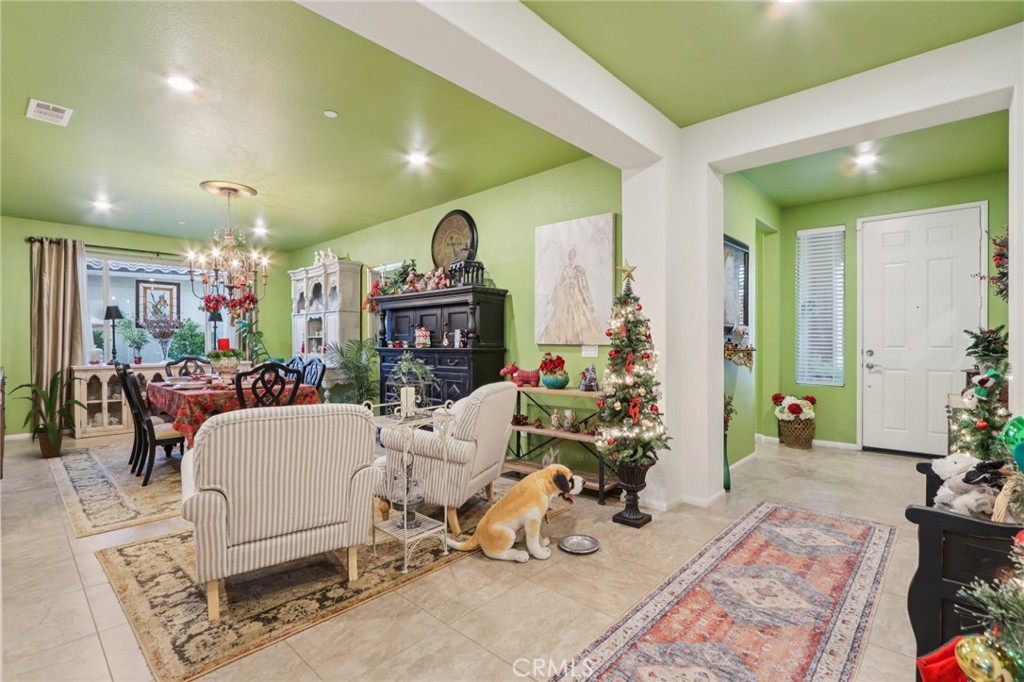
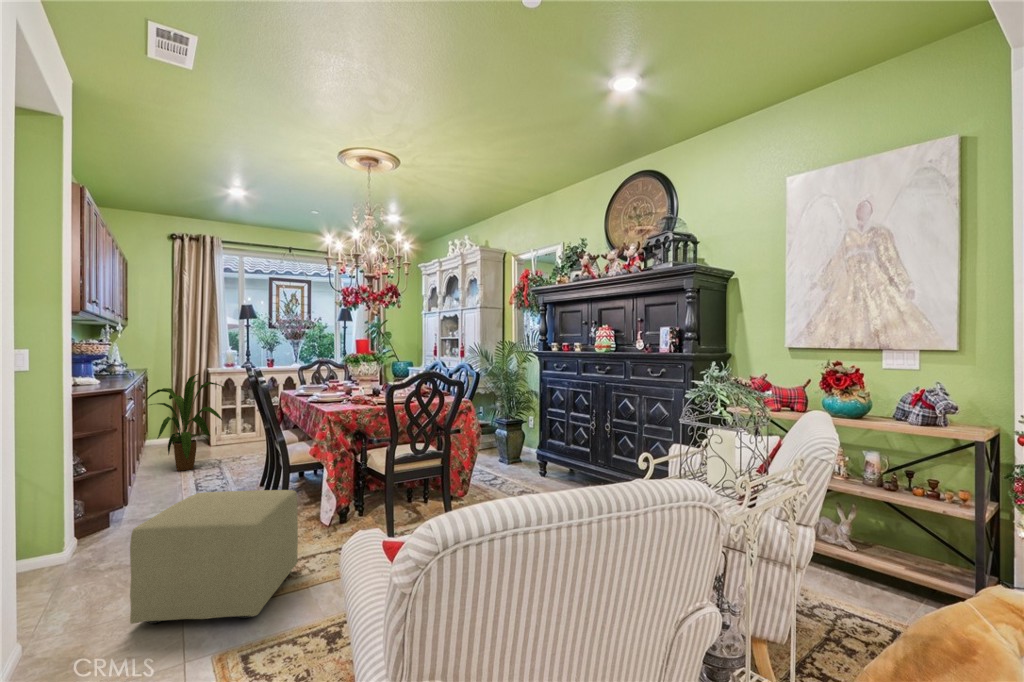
ottoman: none [24,451,161,543] -> present [130,490,298,624]

